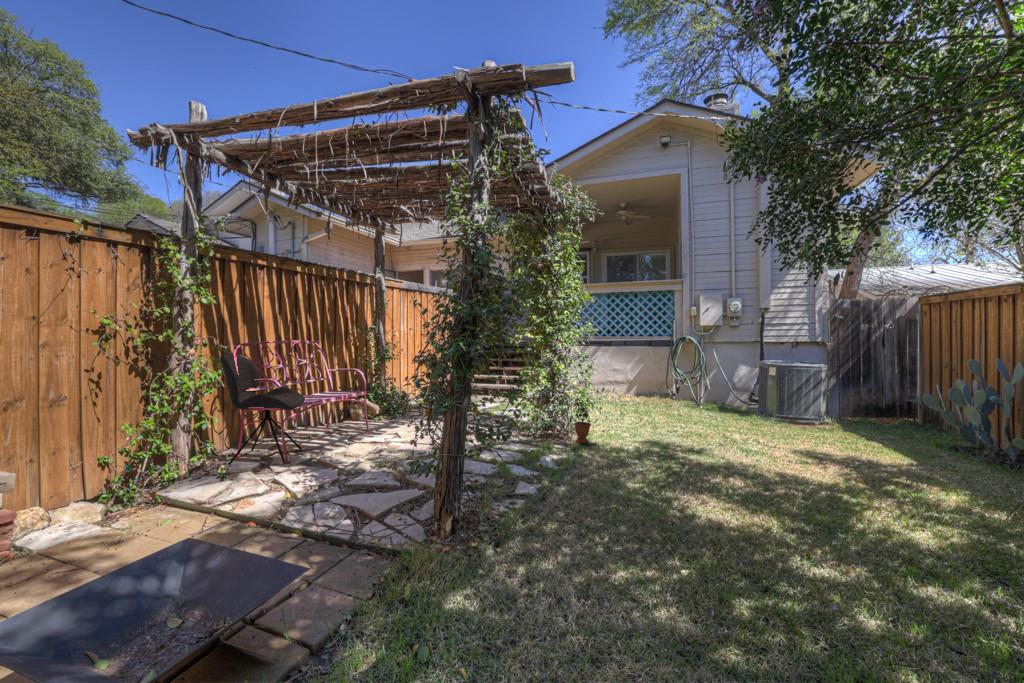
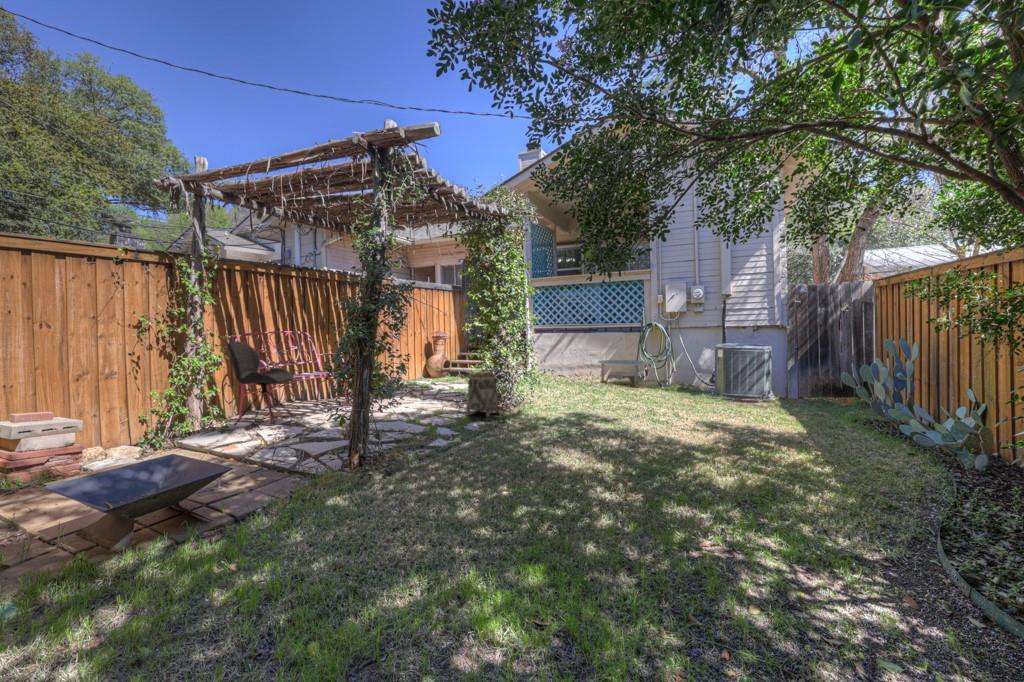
round table: none [626,376,688,407] -> present [599,360,653,387]
basket: none [520,394,555,448] -> present [467,373,499,417]
potted plant: present [573,398,591,443] -> none [513,374,529,414]

